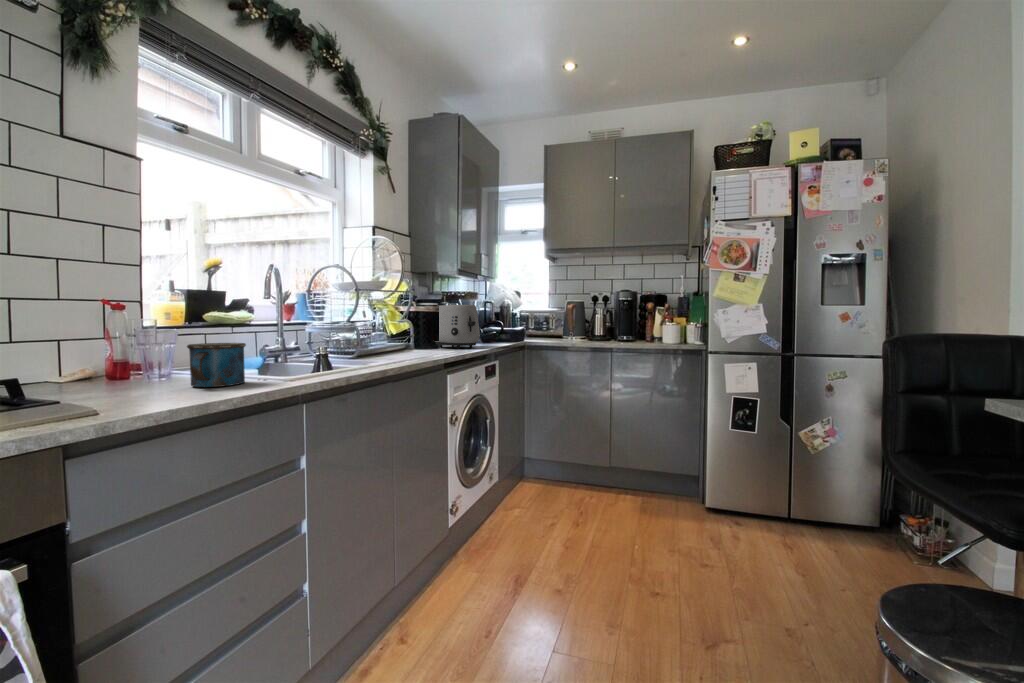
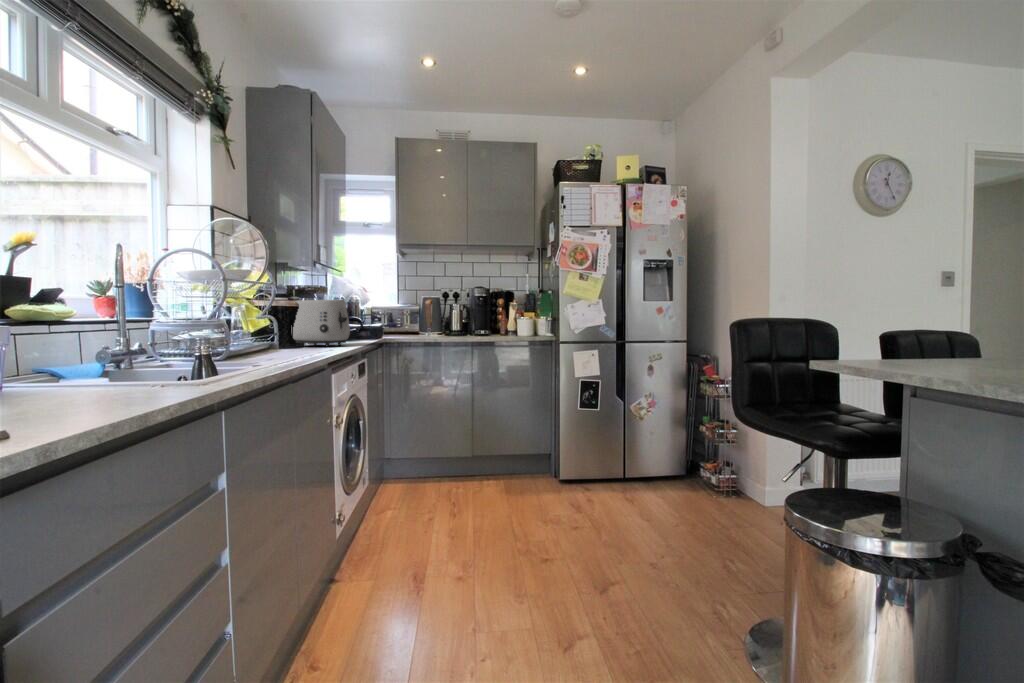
mug: present [187,343,246,387] -> none [62,344,142,399]

